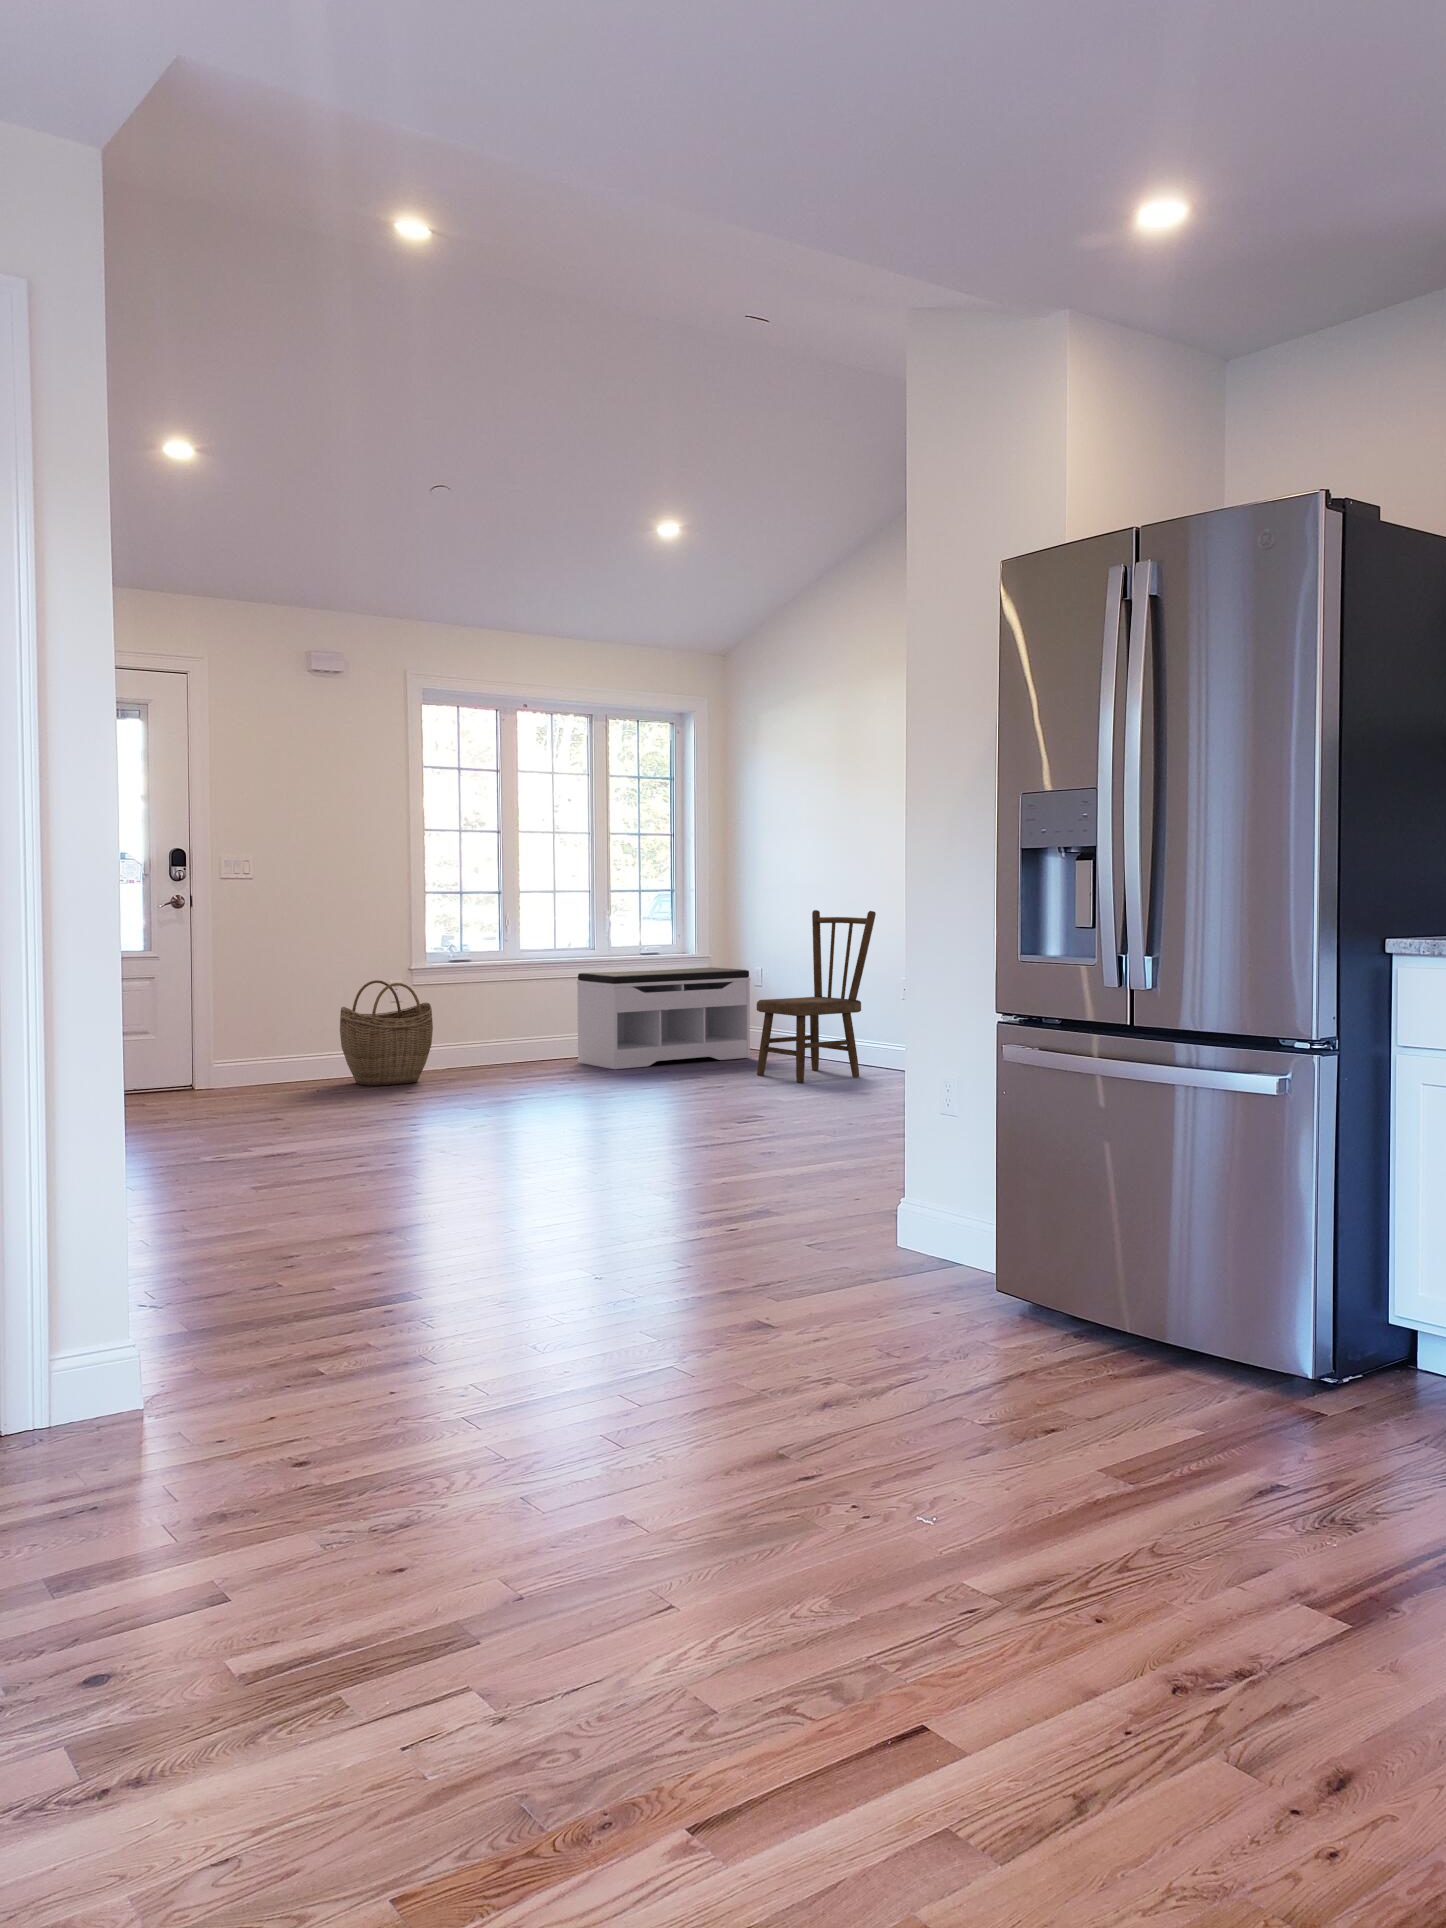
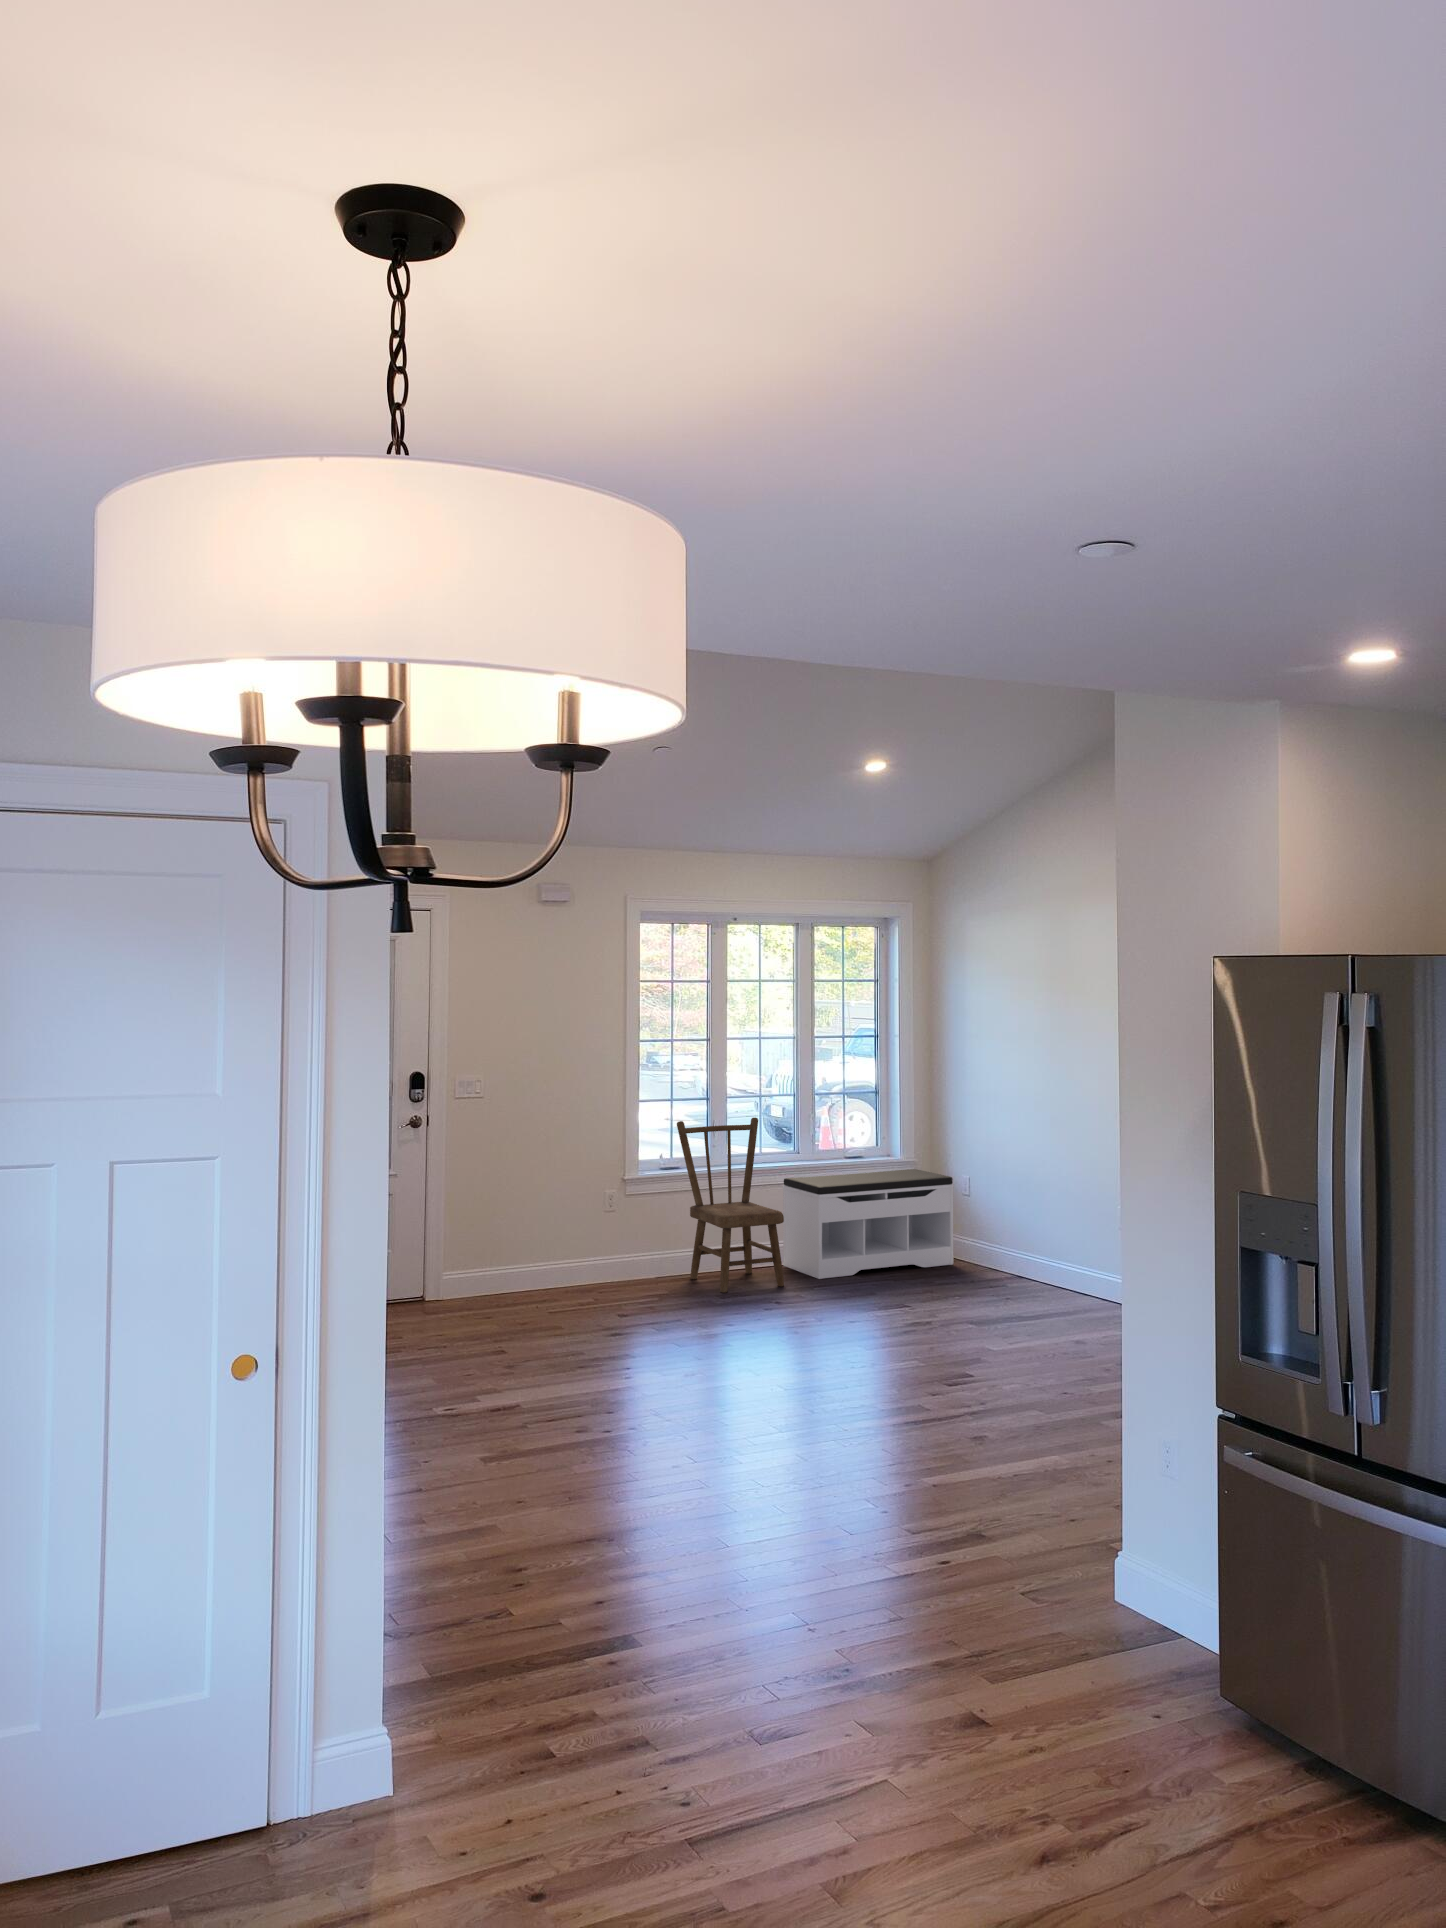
dining chair: present [757,910,876,1082] -> present [677,1118,784,1293]
woven basket: present [340,980,433,1086] -> none [560,1191,646,1297]

